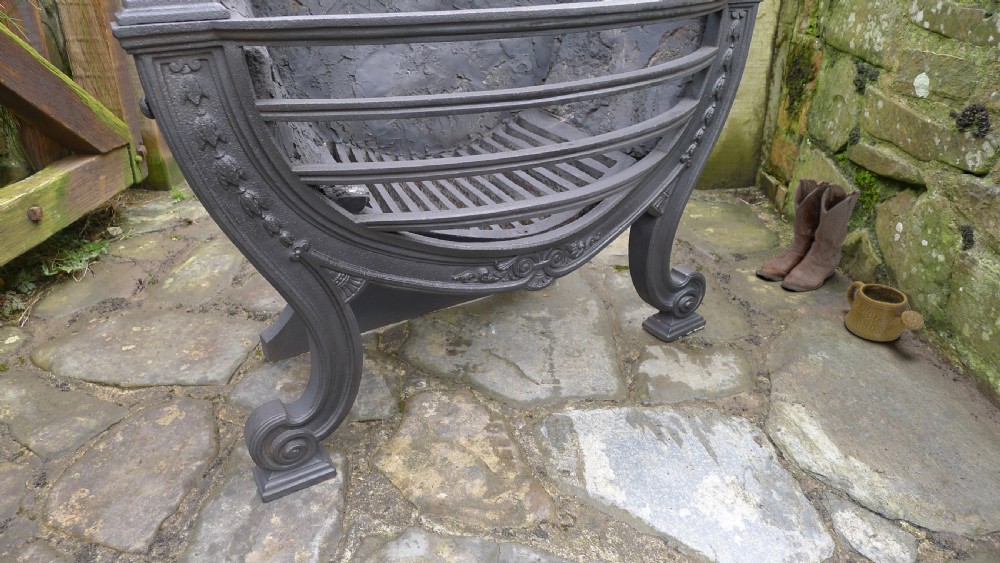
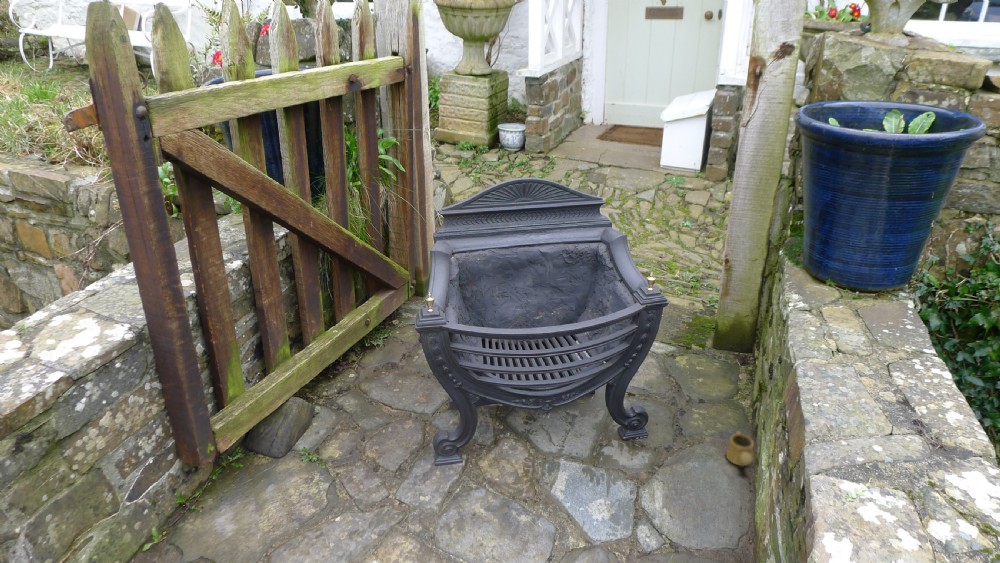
boots: present [757,176,860,291] -> none [703,367,760,430]

